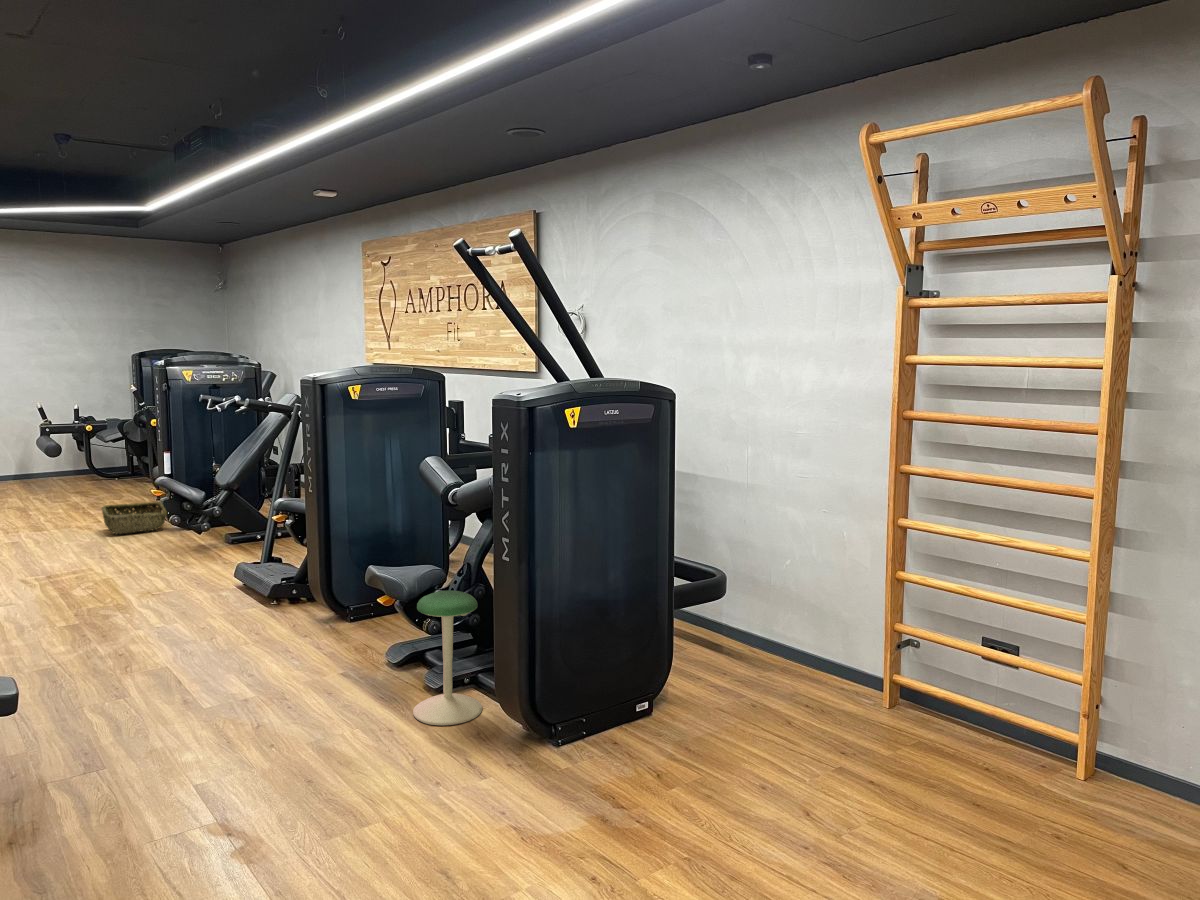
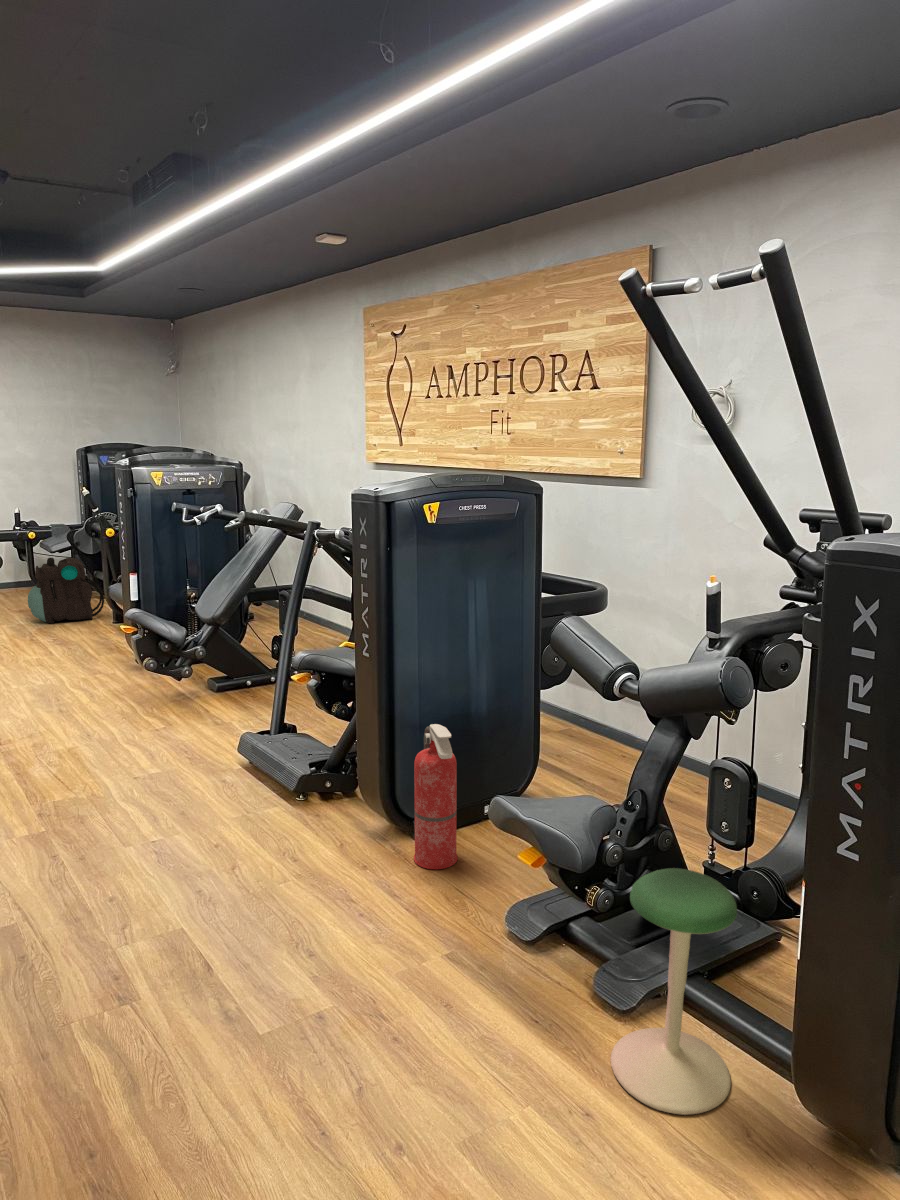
backpack: none [80,445,149,501] -> present [28,557,104,623]
woven basket: present [102,502,167,534] -> none [57,633,135,675]
fire extinguisher: none [339,535,372,635] -> present [414,724,458,869]

